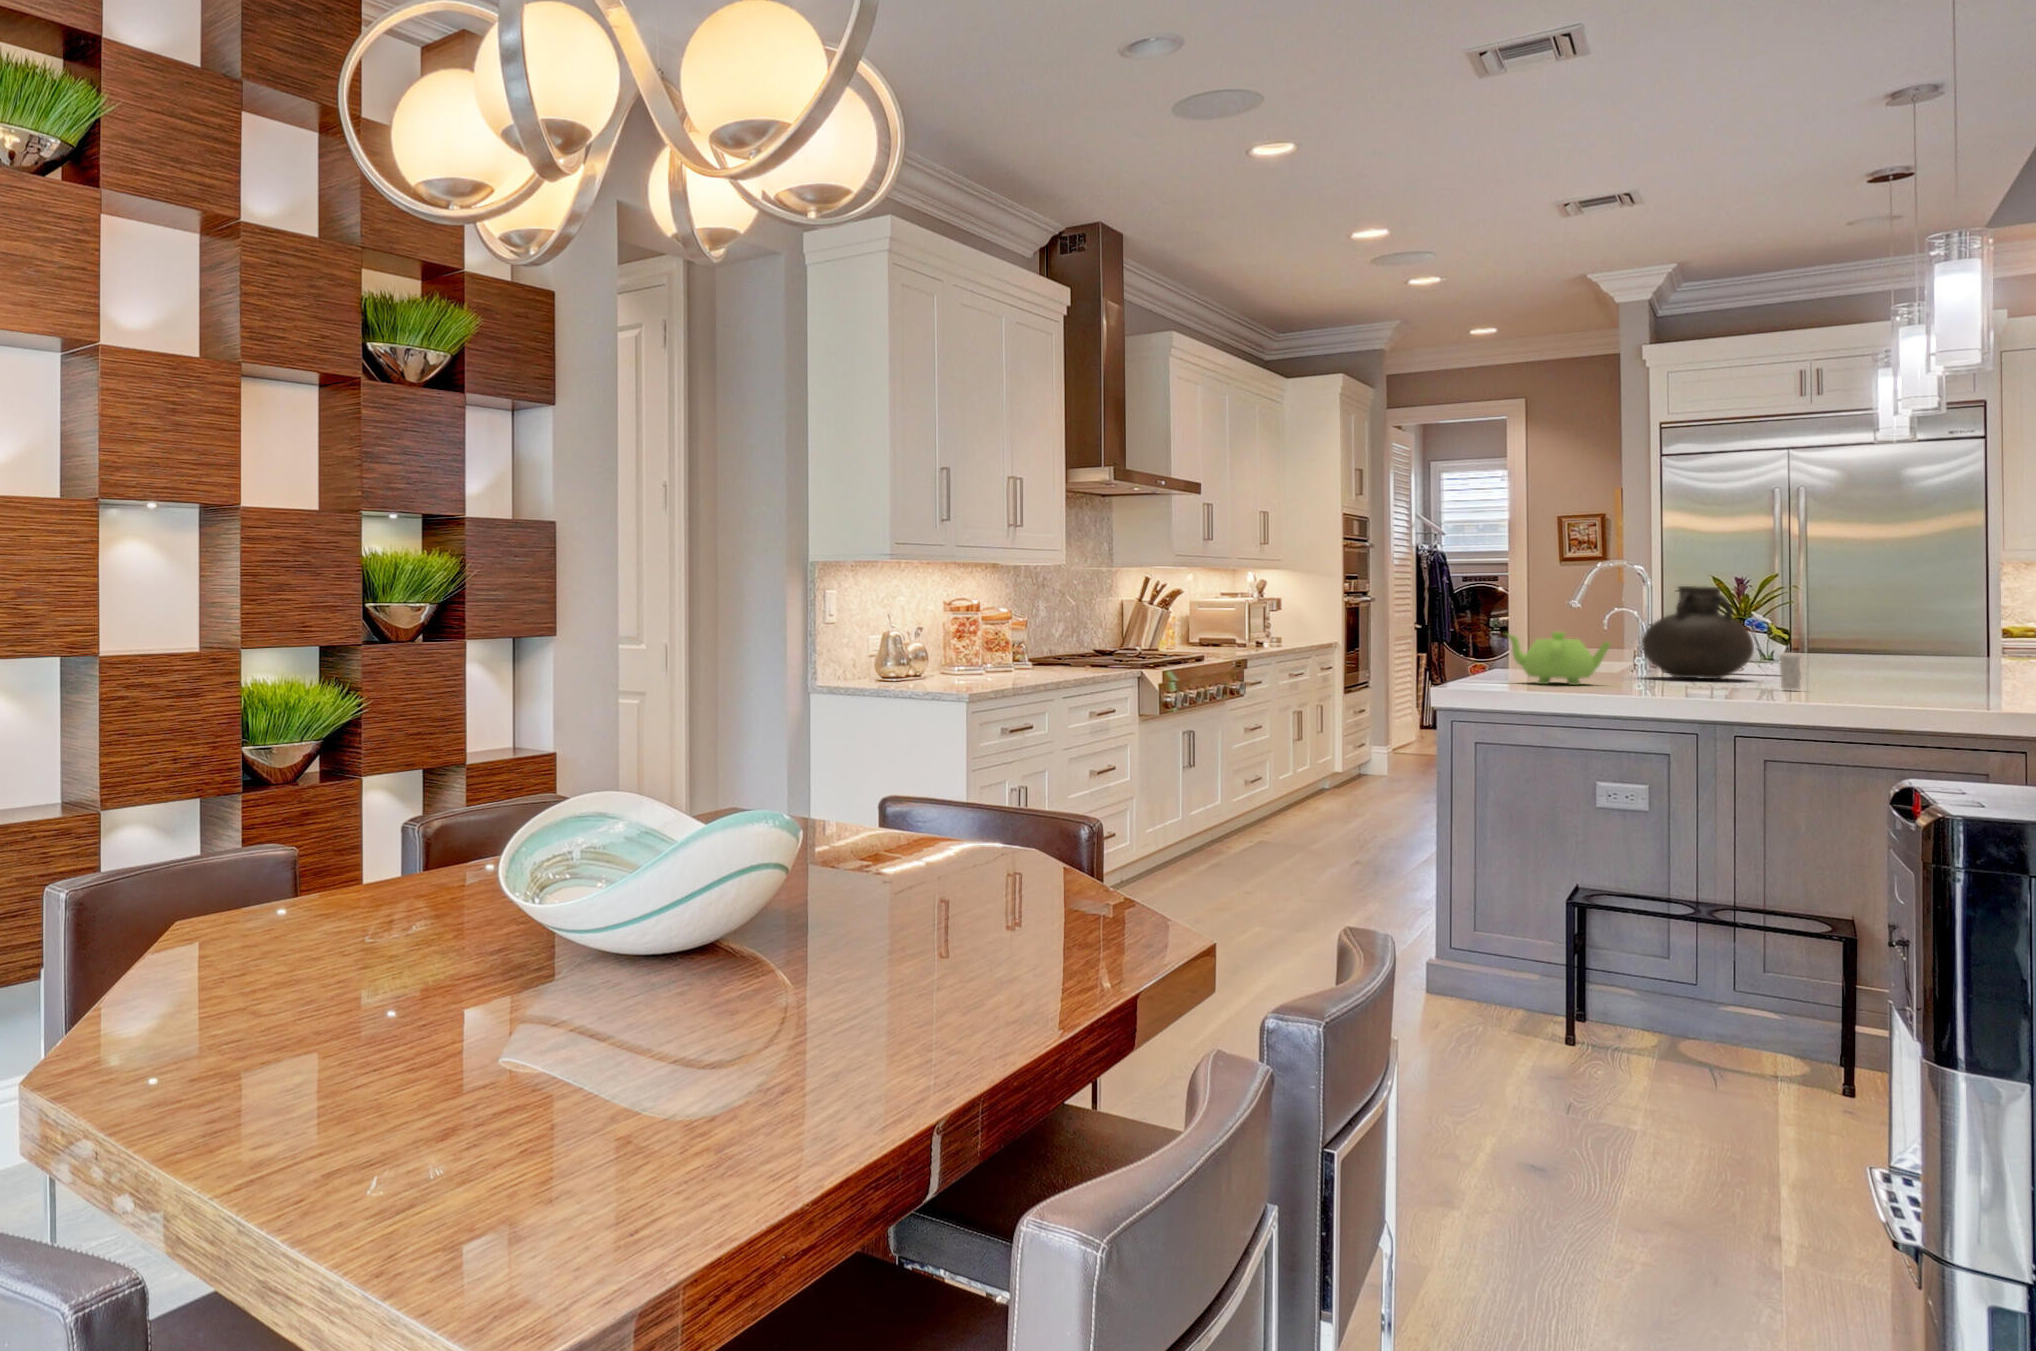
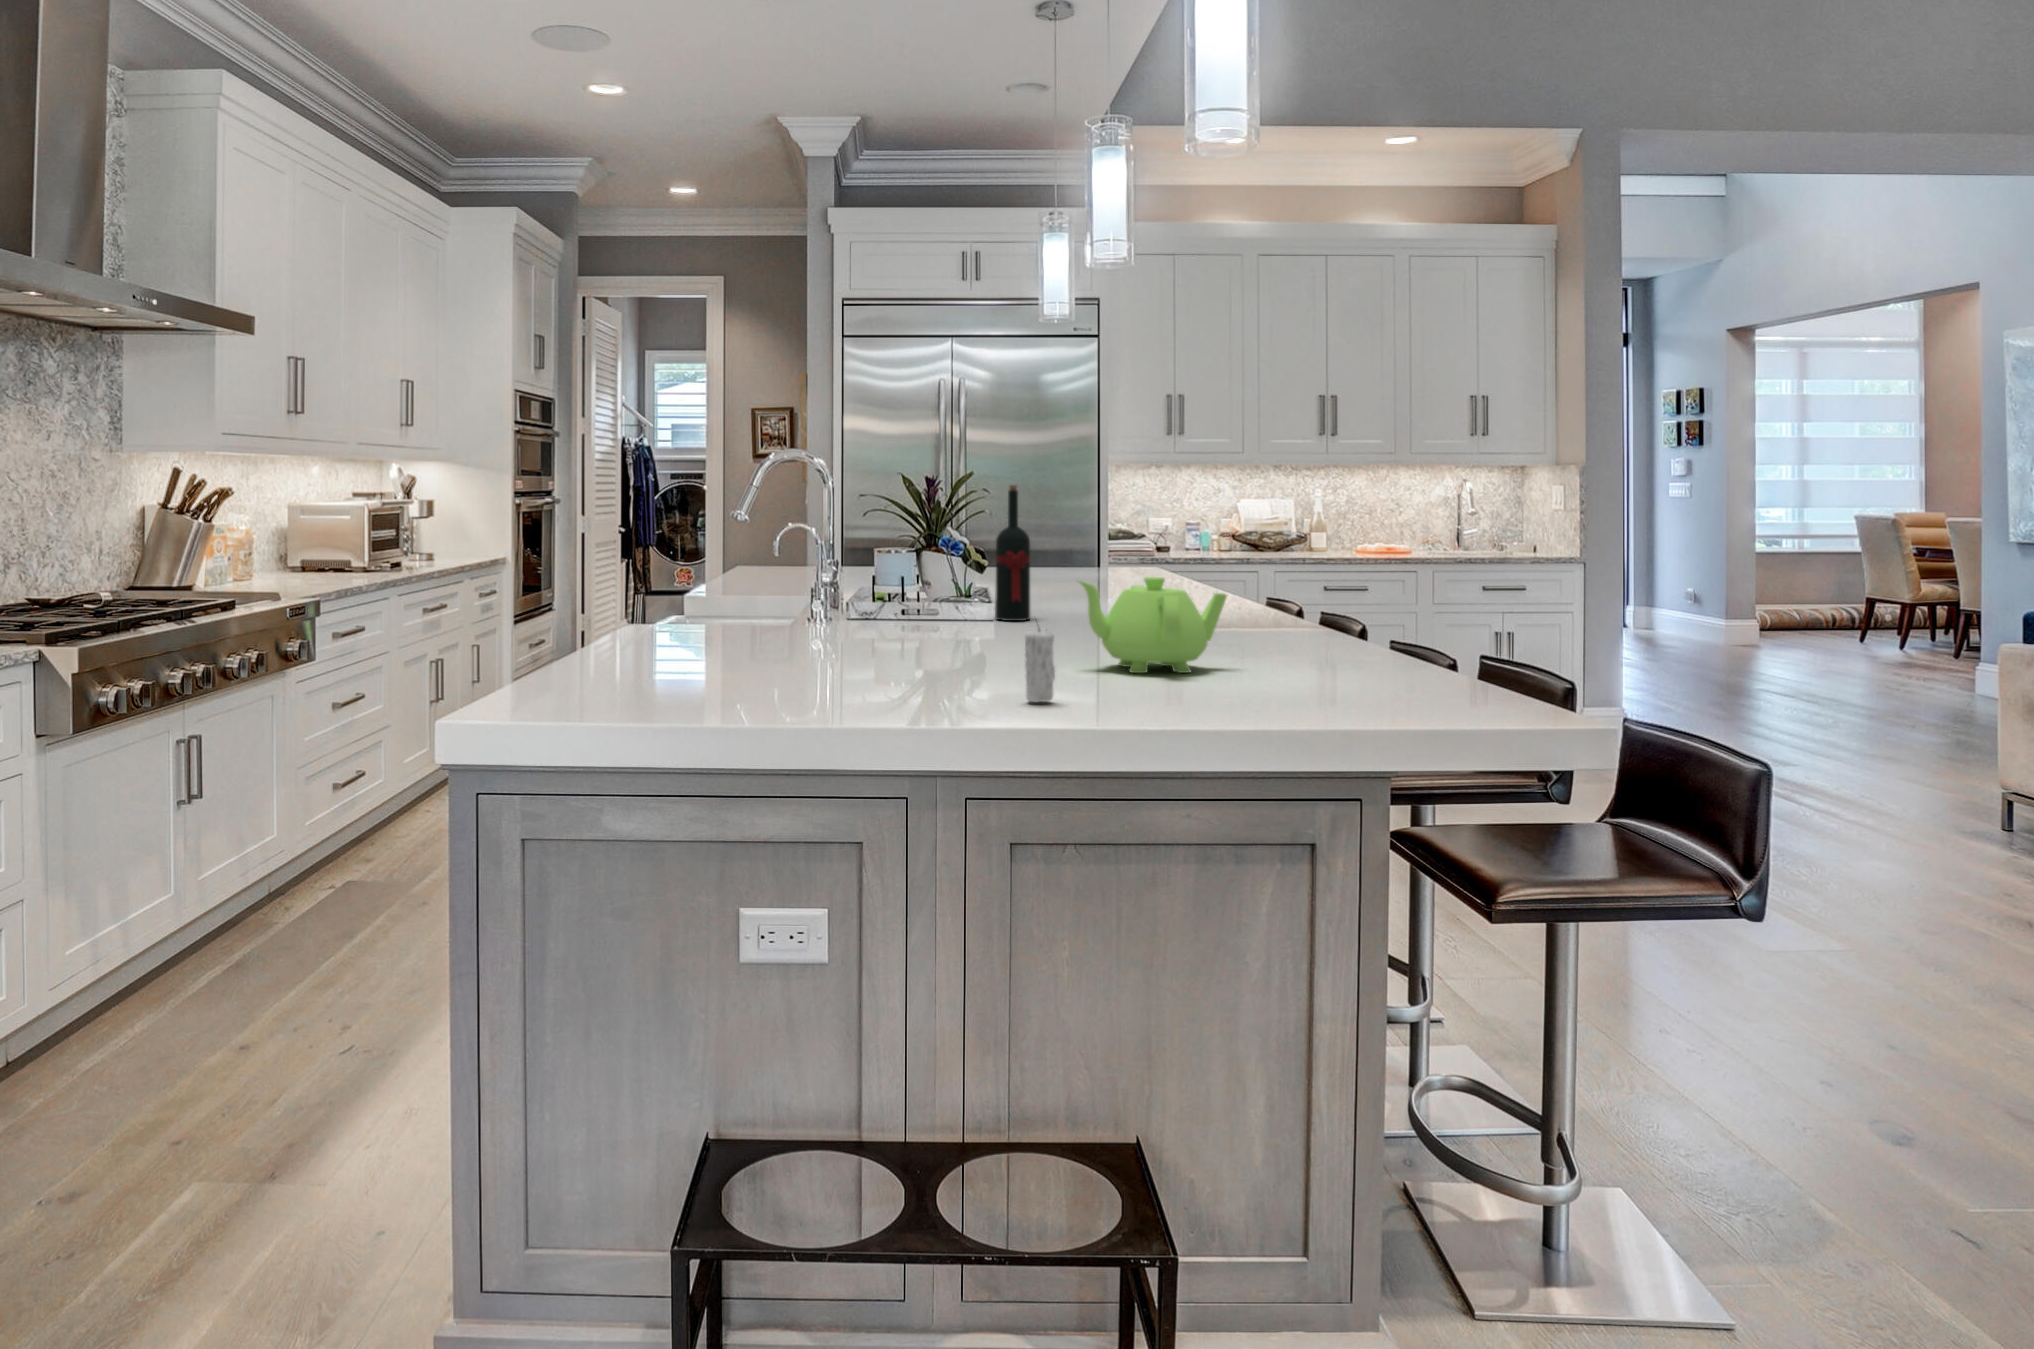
wine bottle: none [1798,579,1831,672] -> present [995,485,1030,621]
vase: present [1642,586,1754,679] -> none [820,496,968,660]
teapot: present [1508,632,1610,685] -> present [1079,577,1227,673]

